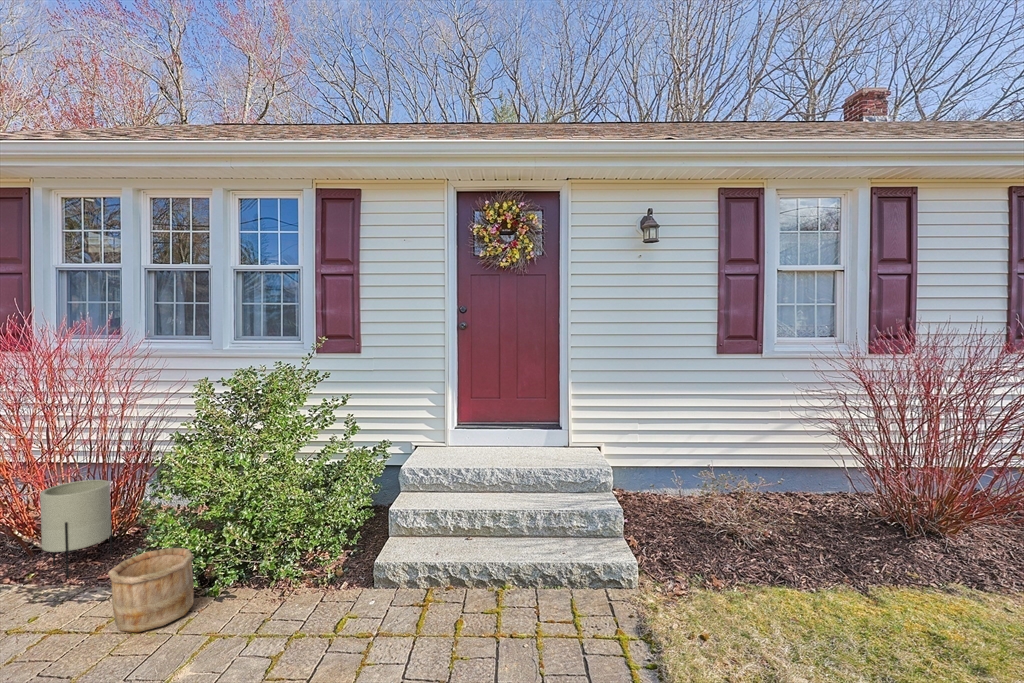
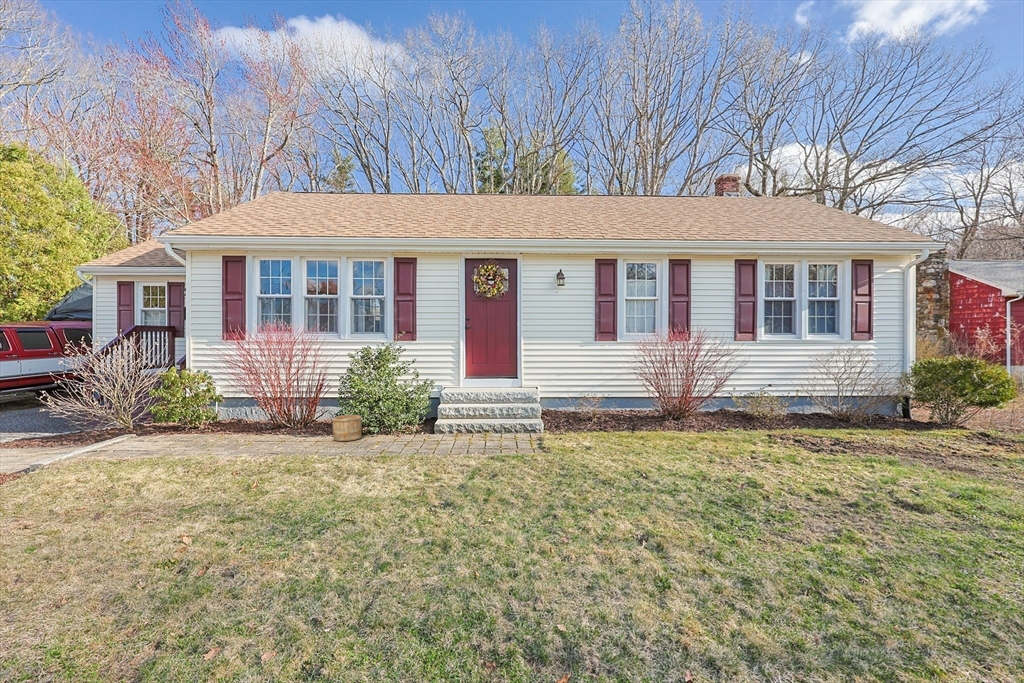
planter: present [40,480,113,579] -> none [285,394,311,433]

